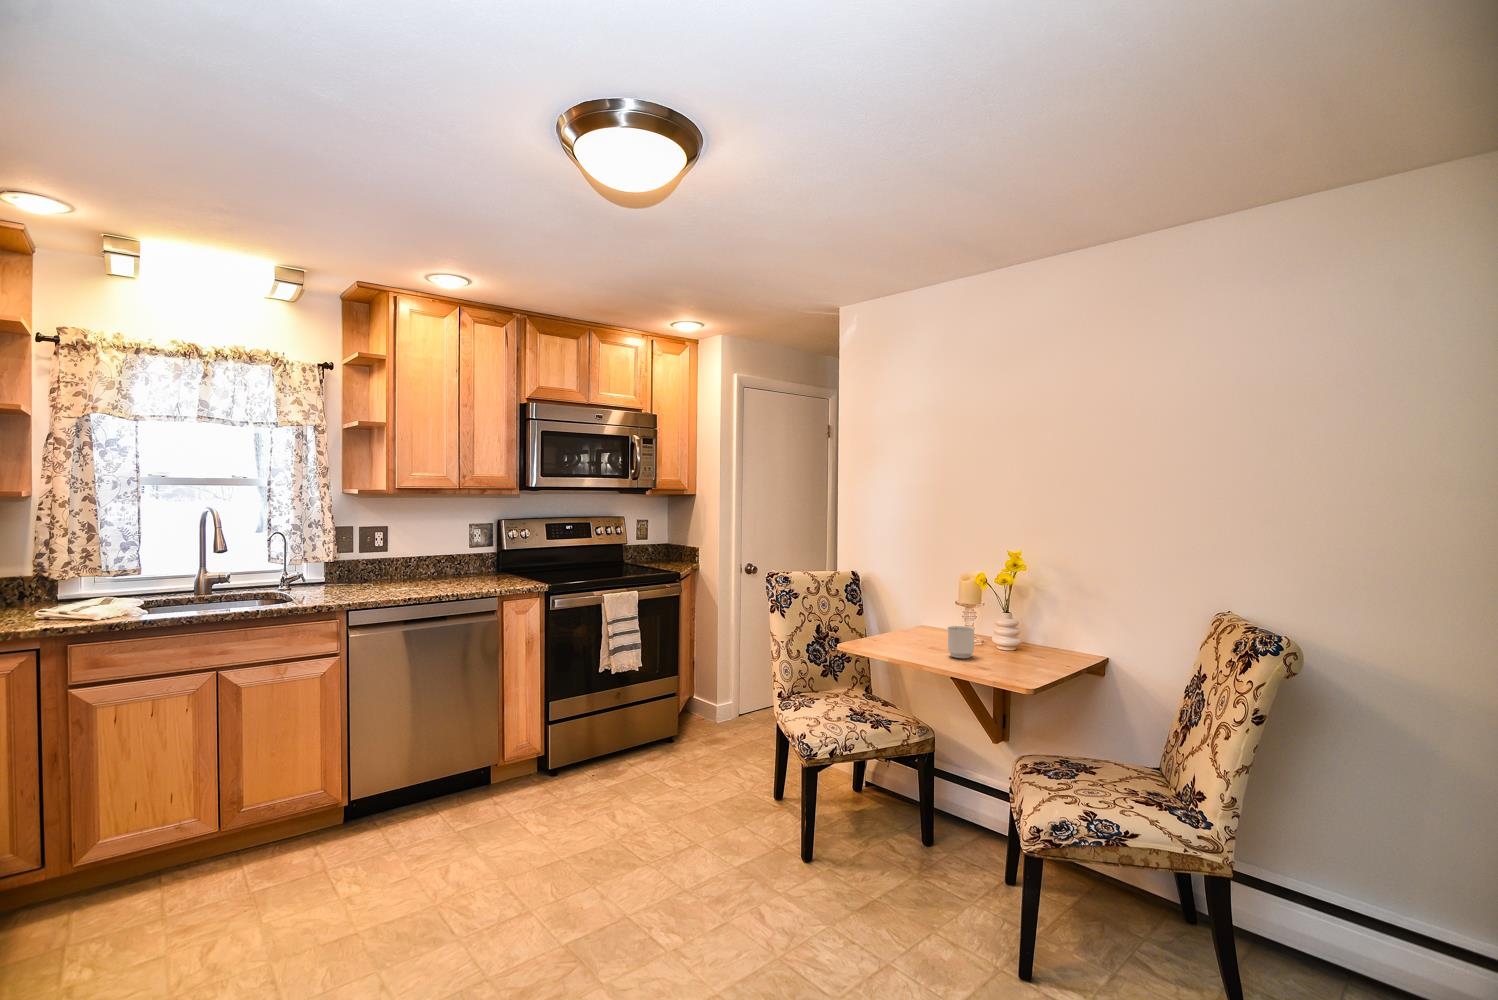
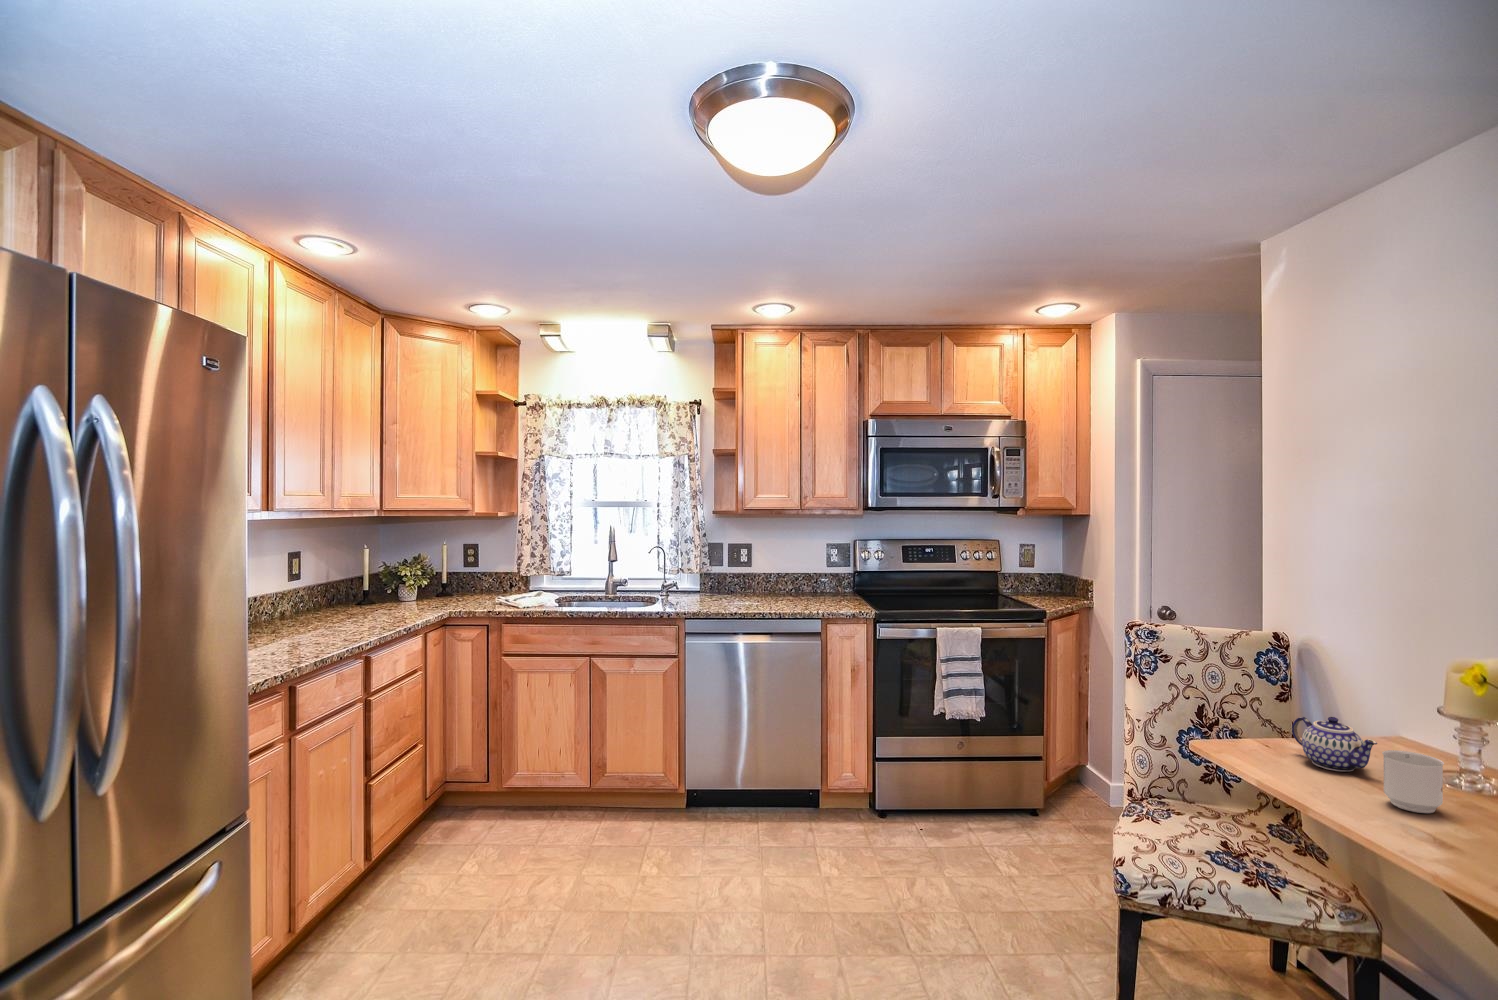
teapot: none [887,615,935,647] -> present [1292,717,1377,772]

